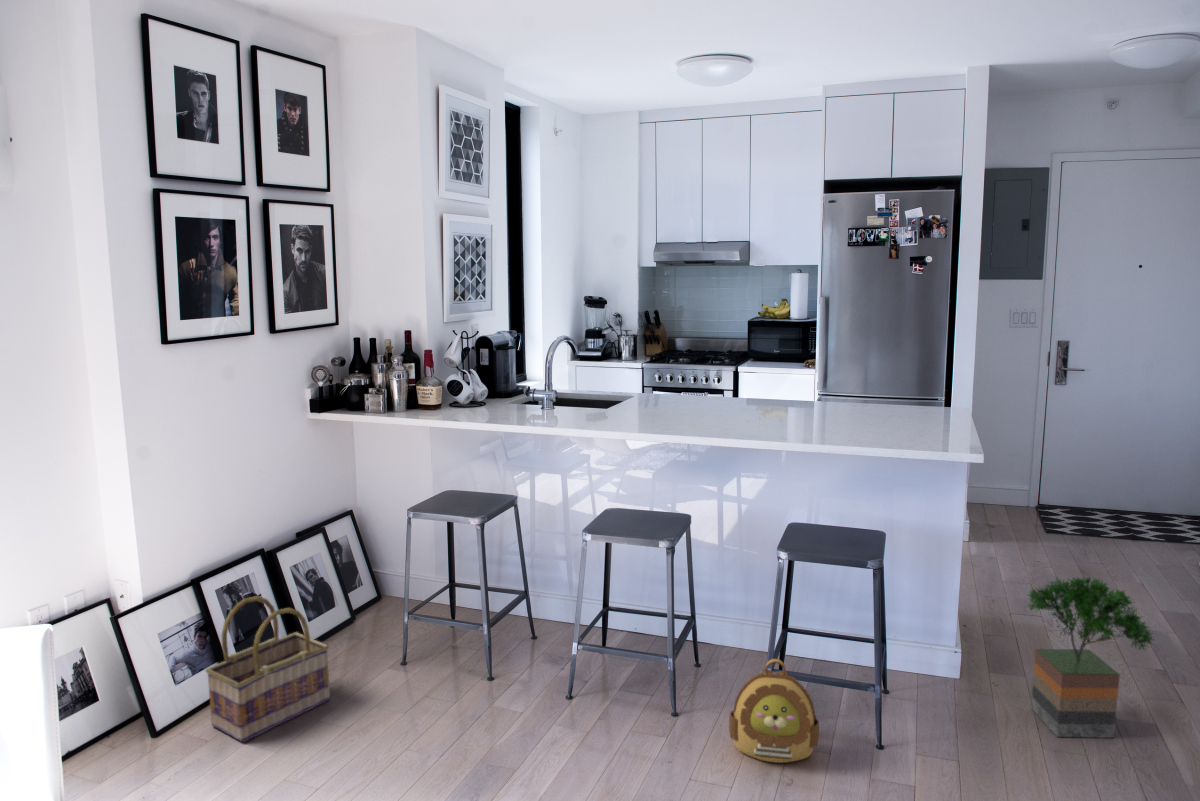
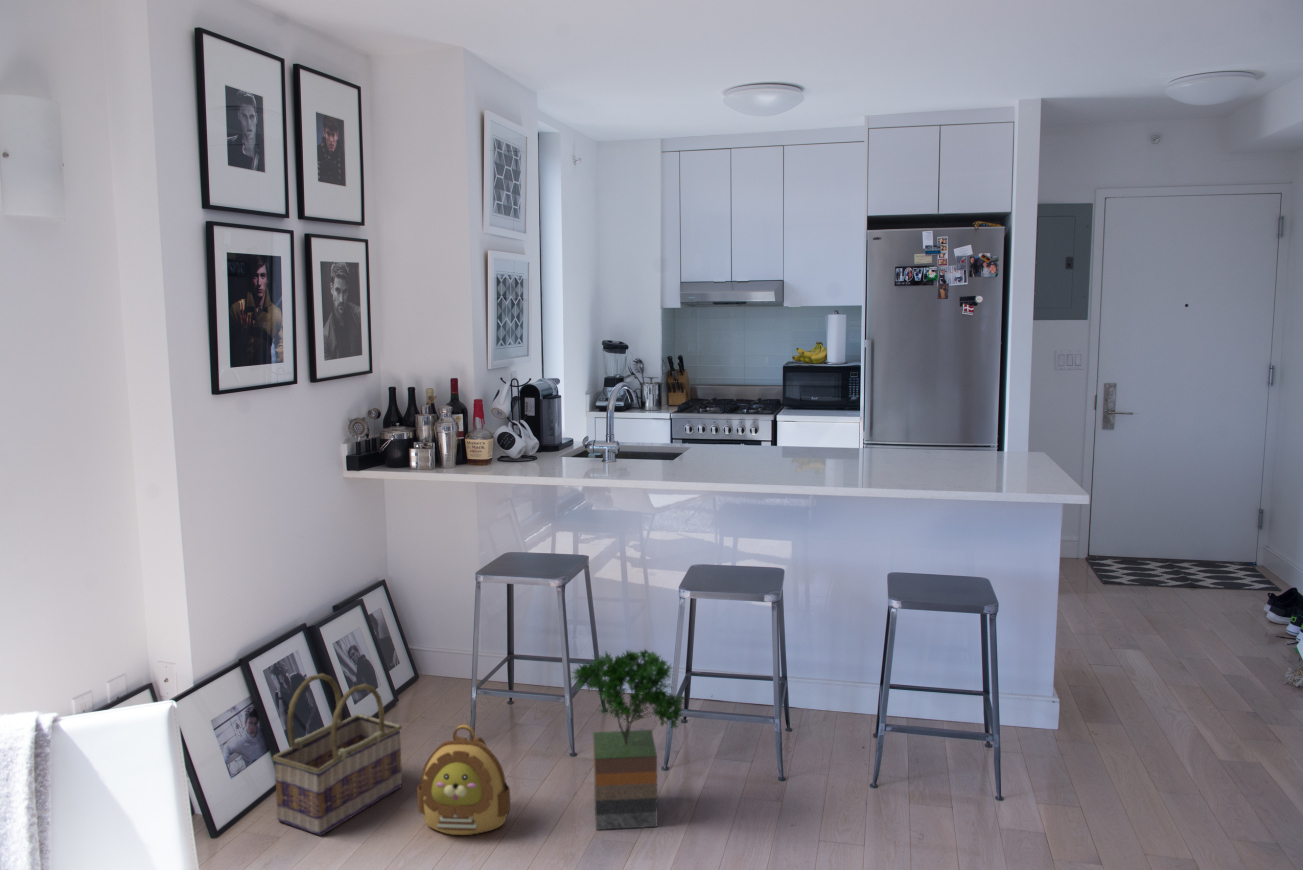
potted tree: present [1027,577,1154,738] -> present [572,650,685,830]
backpack: present [729,659,819,763] -> present [417,724,510,835]

